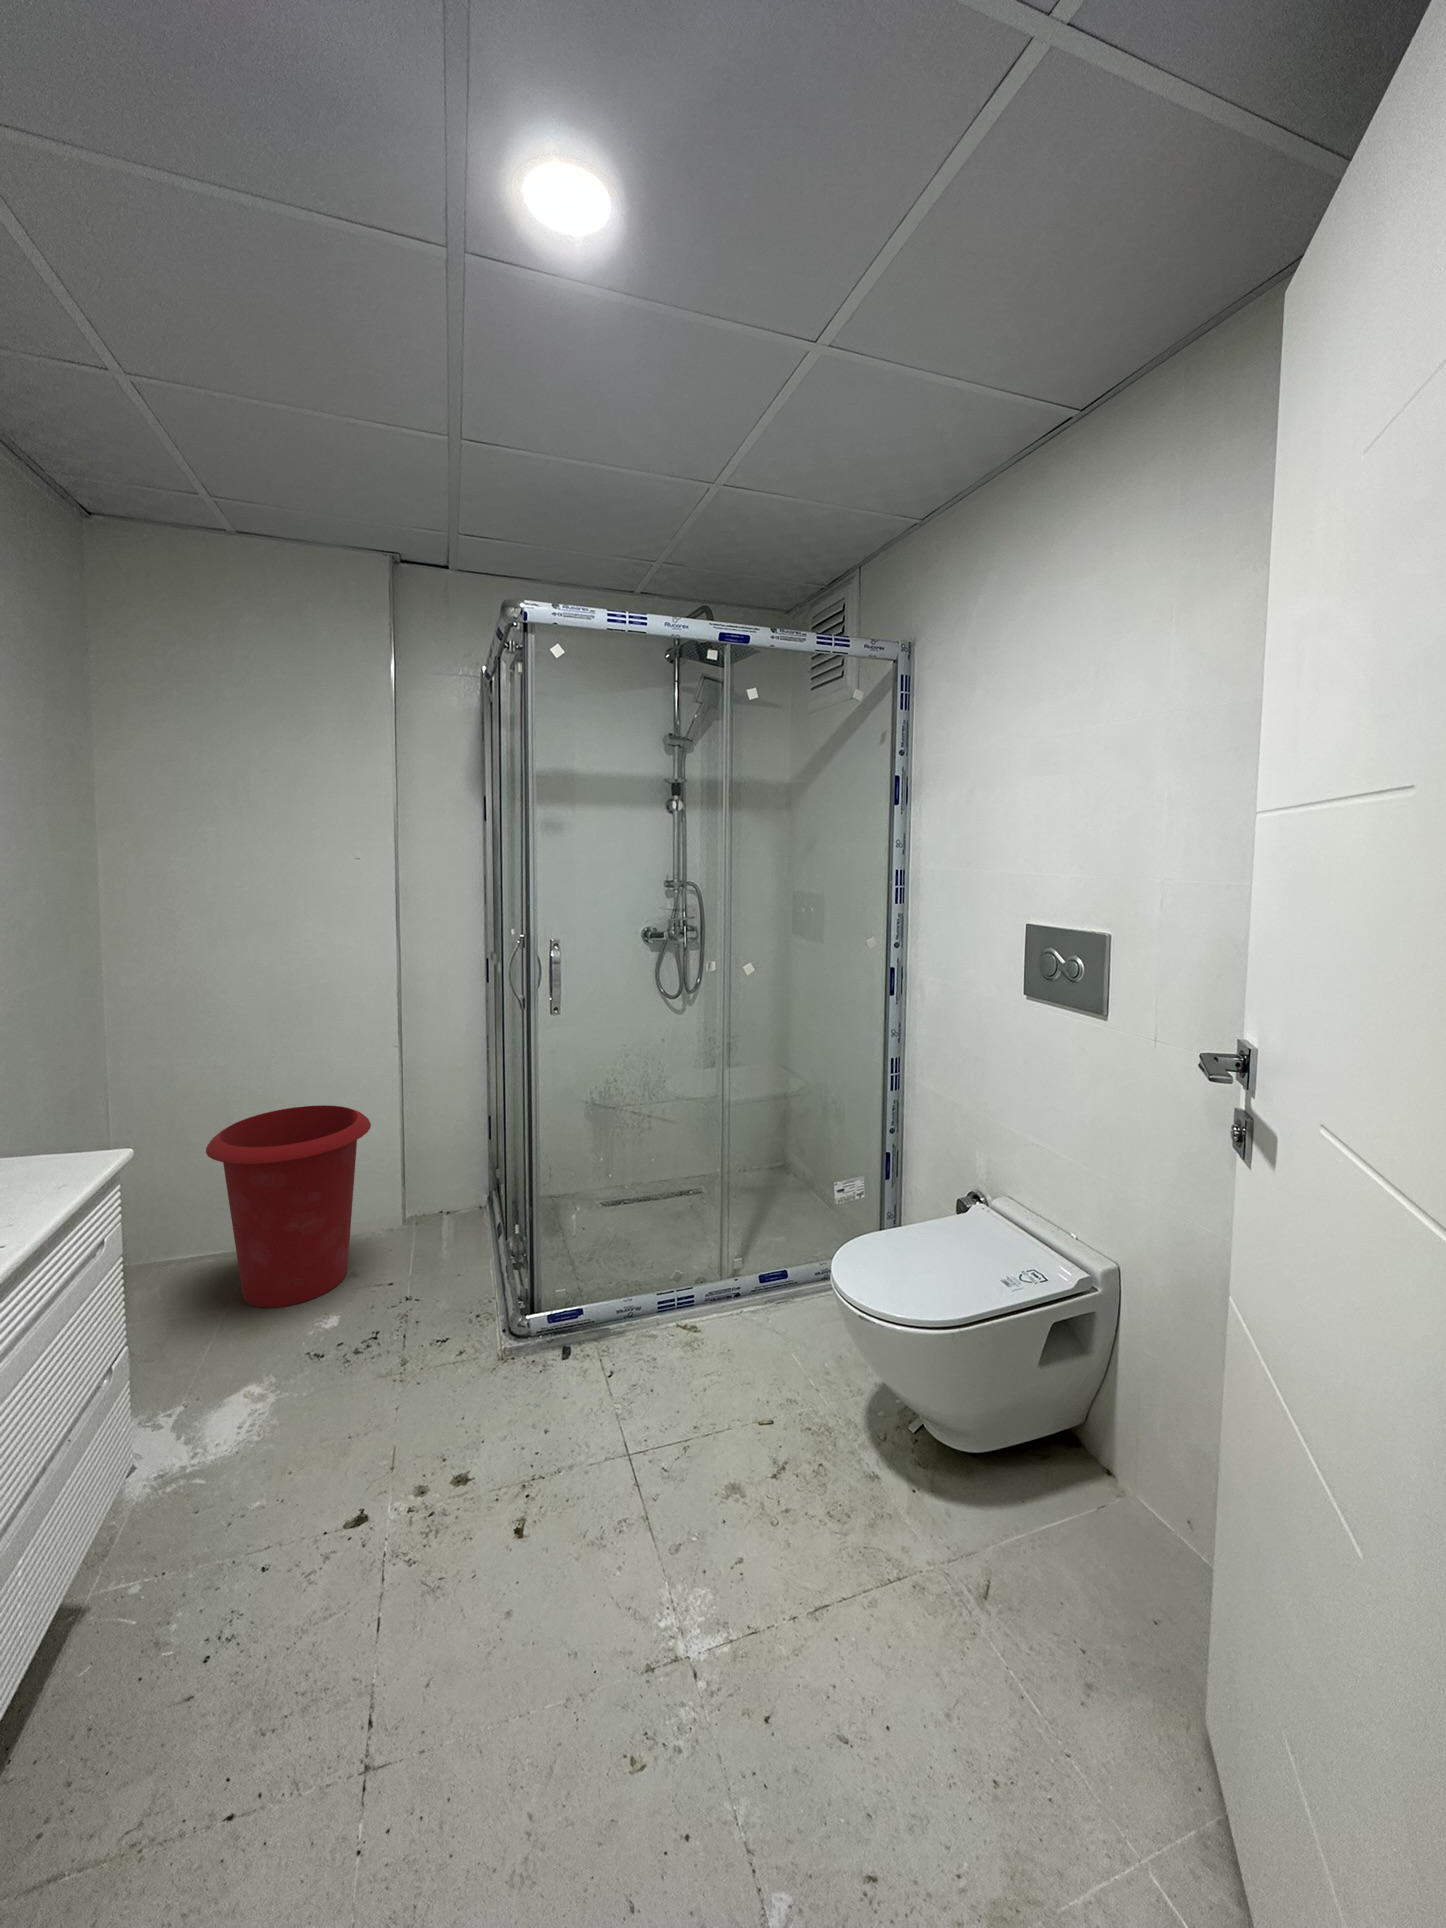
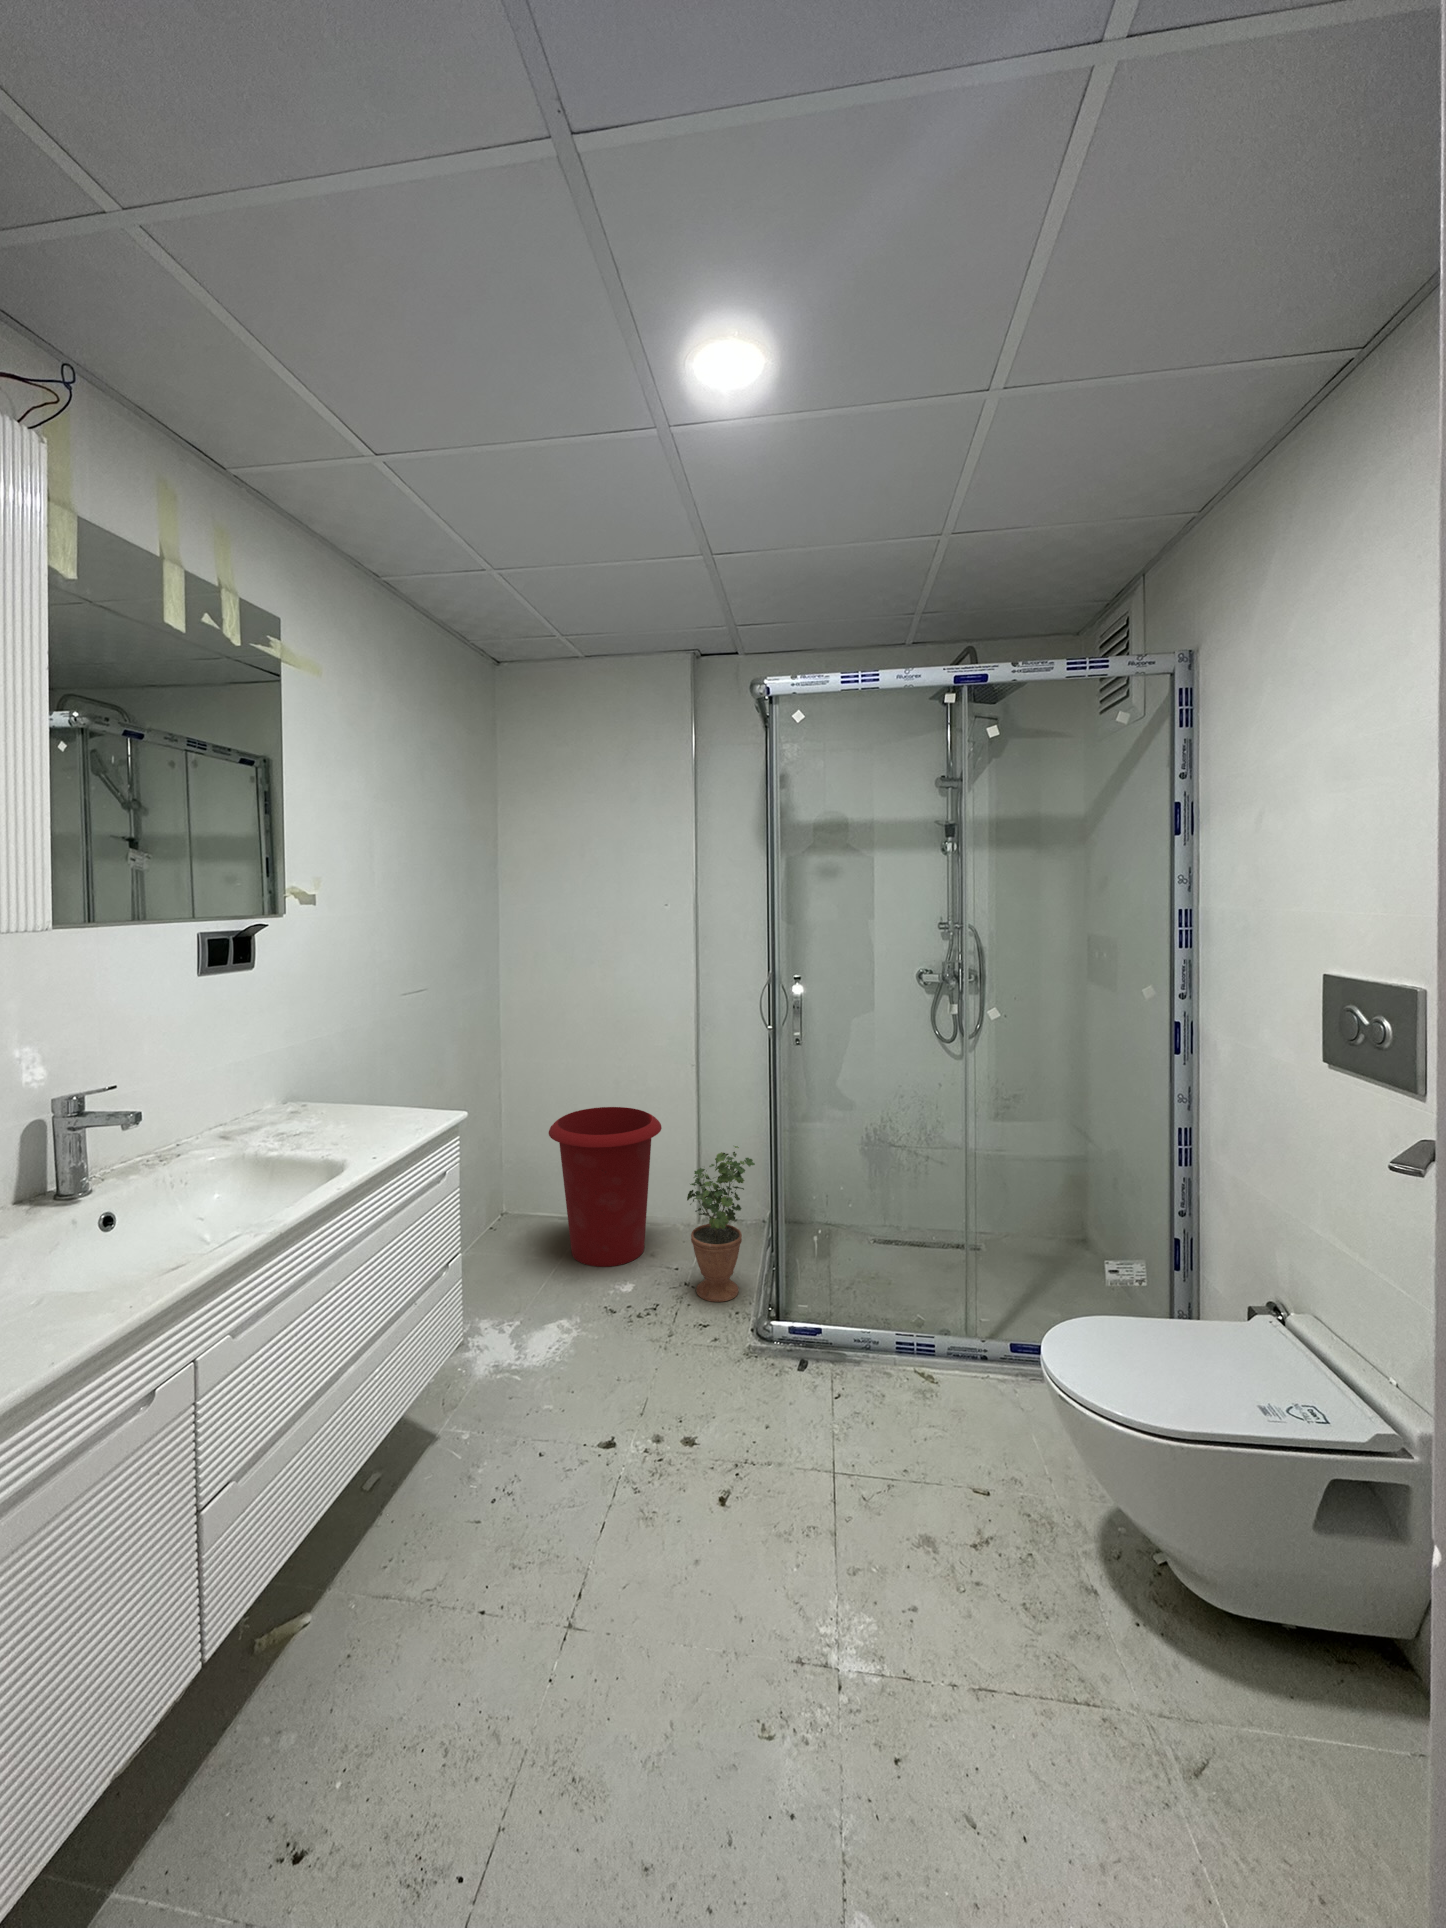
potted plant: none [413,1131,499,1310] -> present [687,1146,755,1302]

